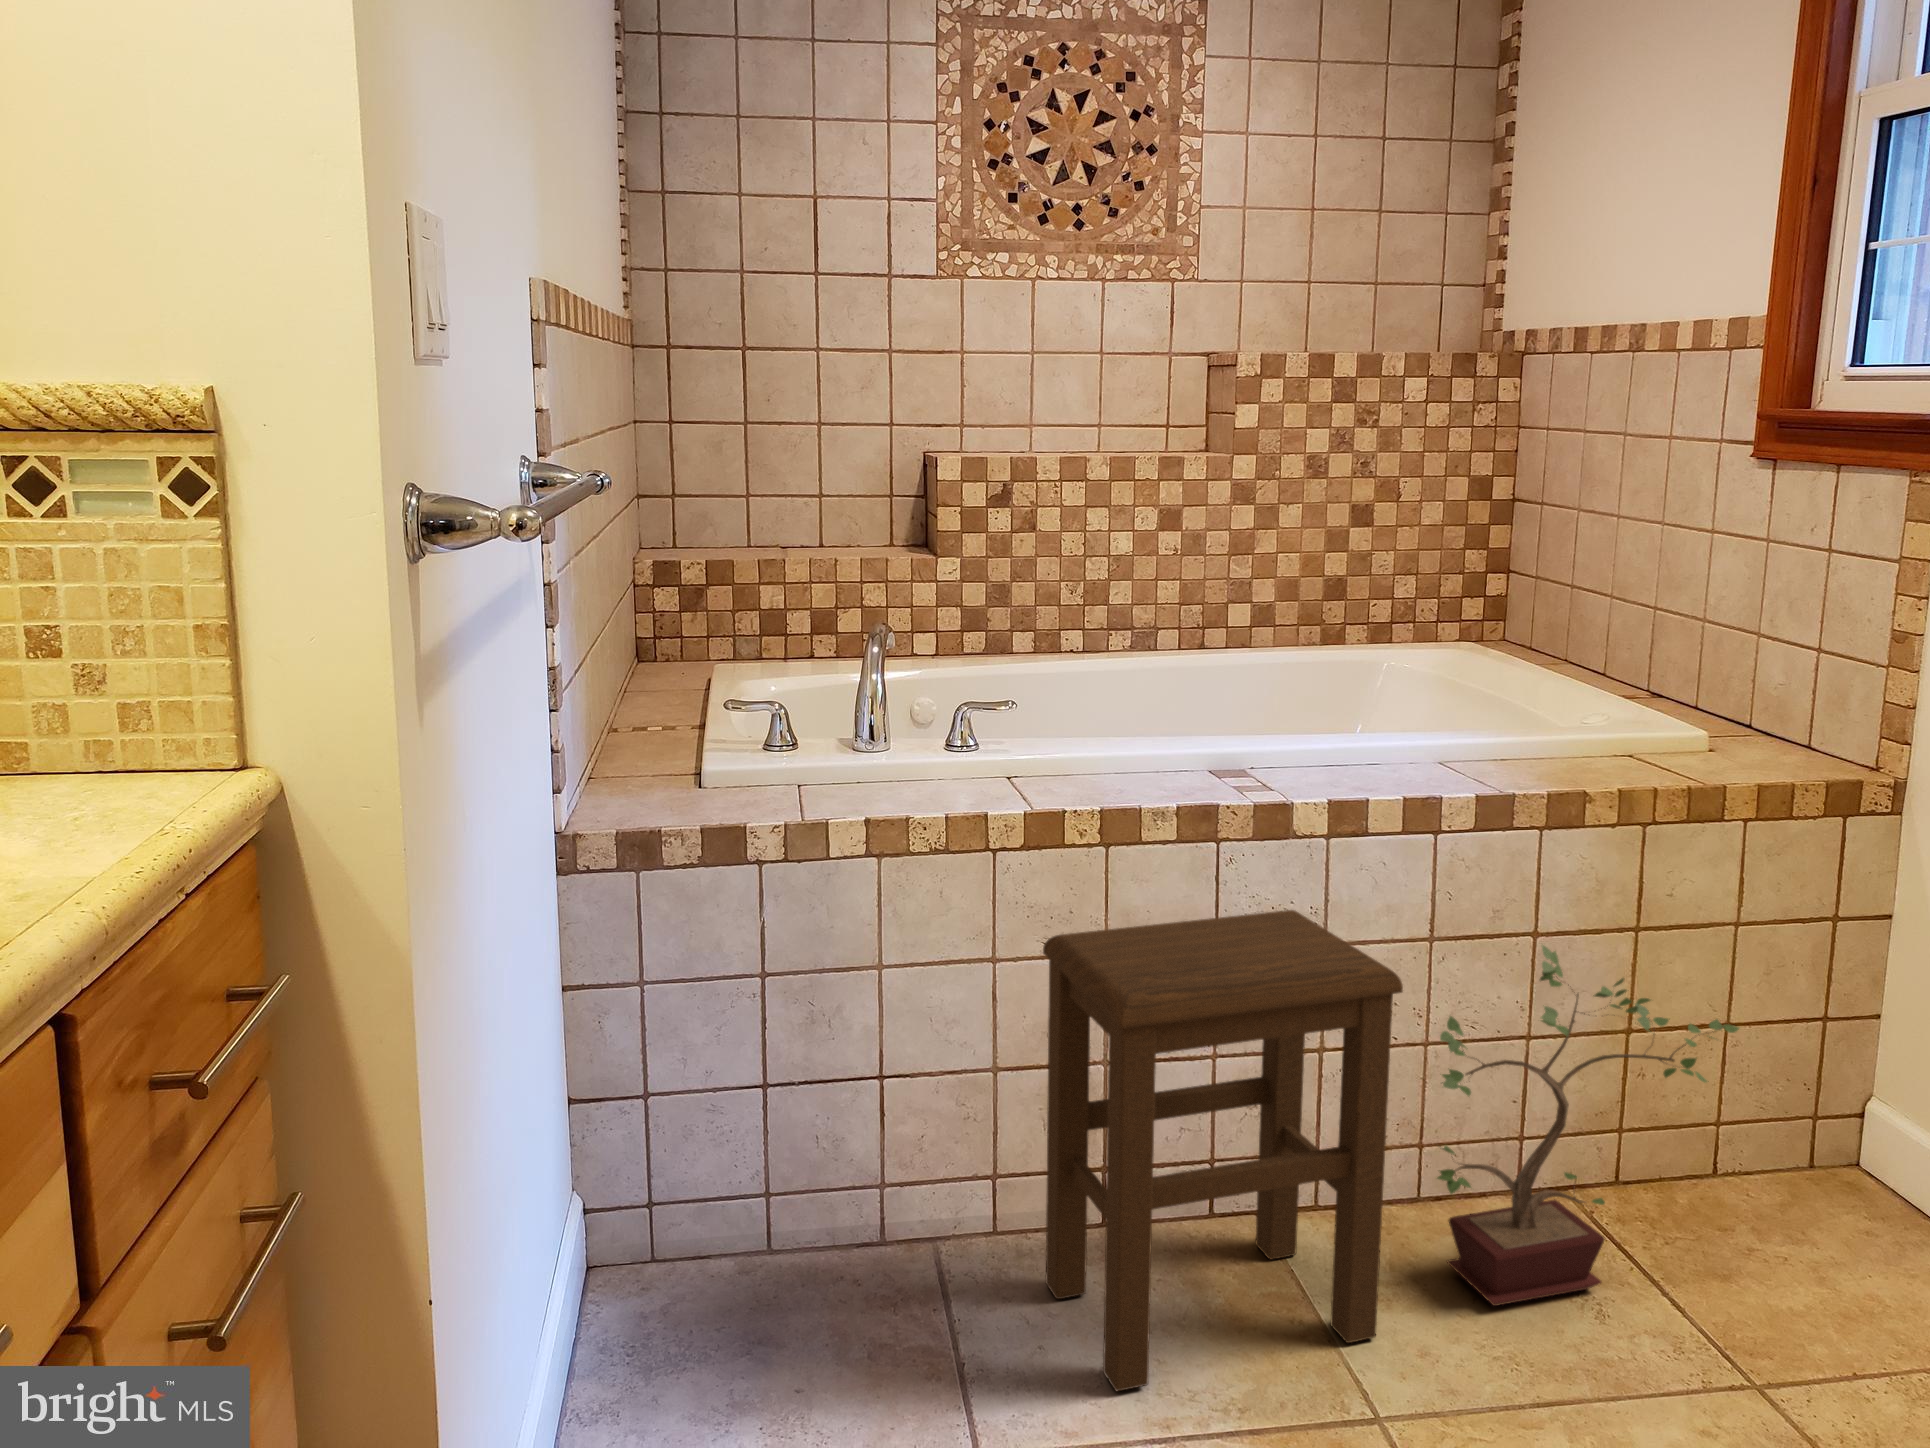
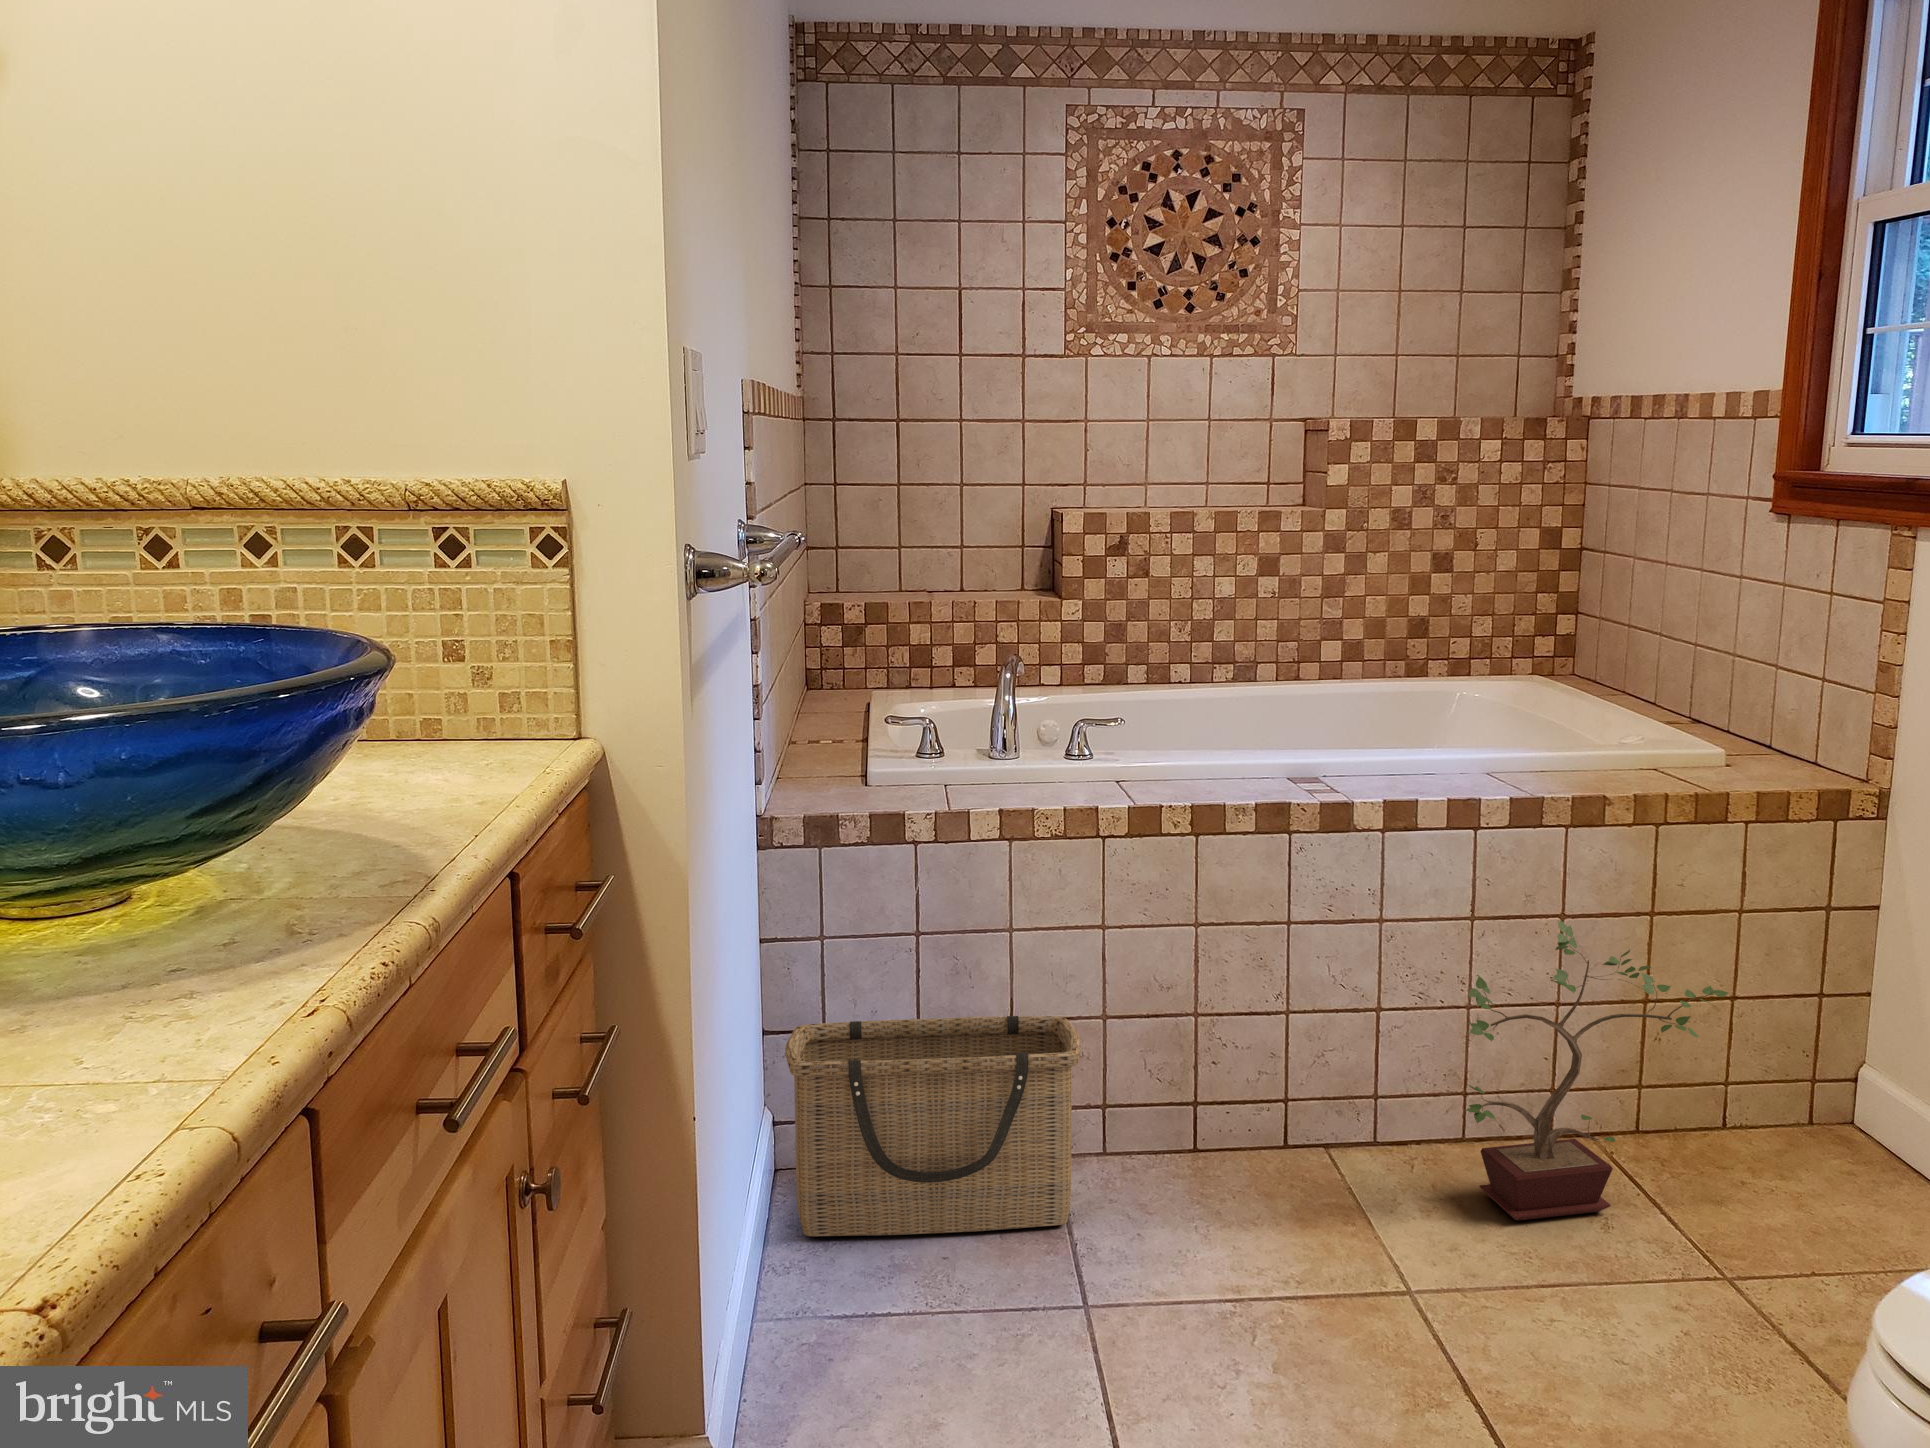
stool: present [1043,910,1403,1391] -> none [1141,888,1432,1267]
basket: none [595,1075,969,1369] -> present [785,1016,1080,1236]

